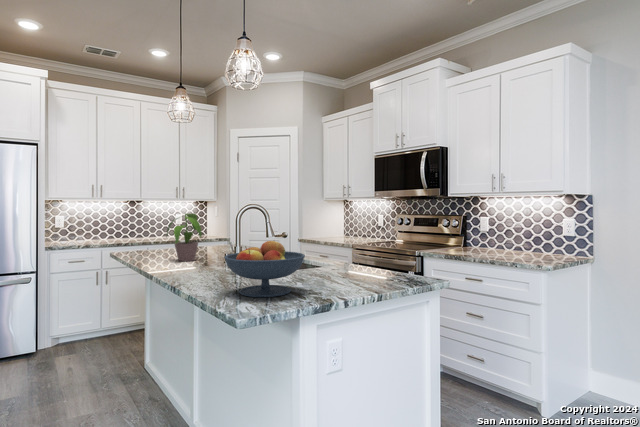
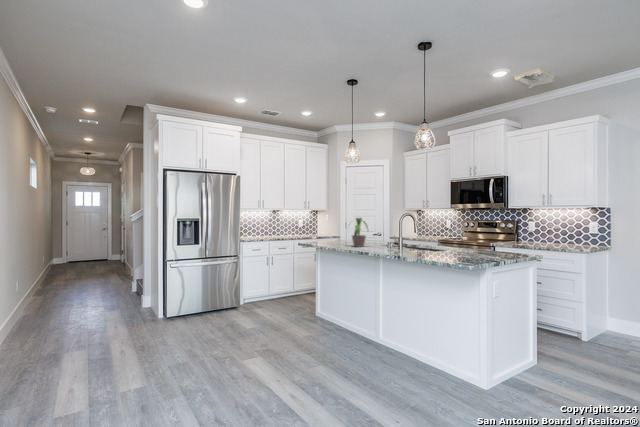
fruit bowl: present [224,241,305,297] -> none [433,231,477,259]

